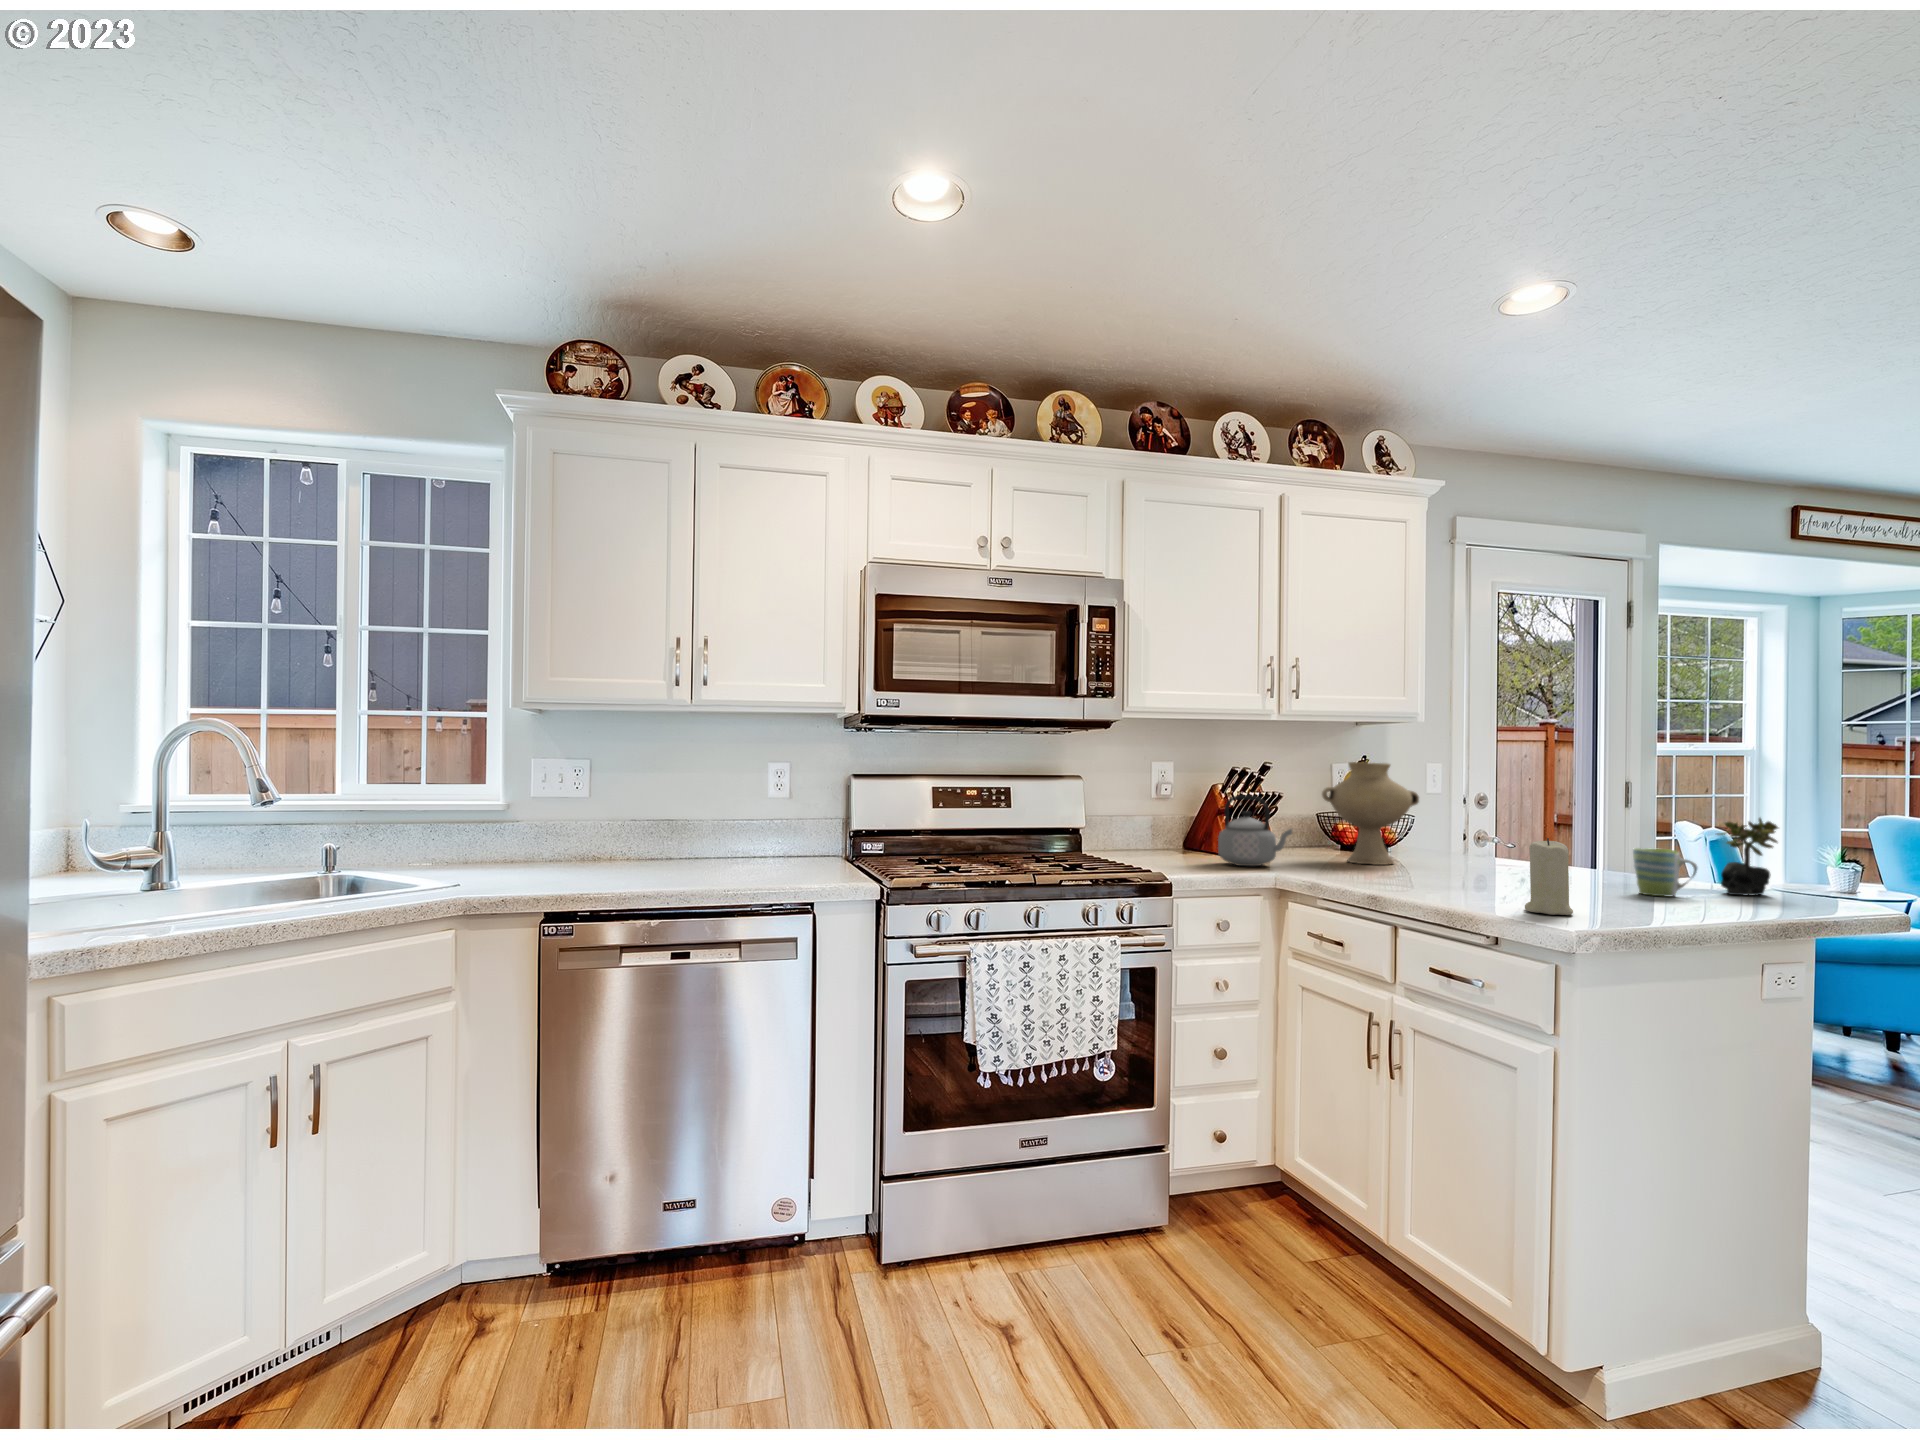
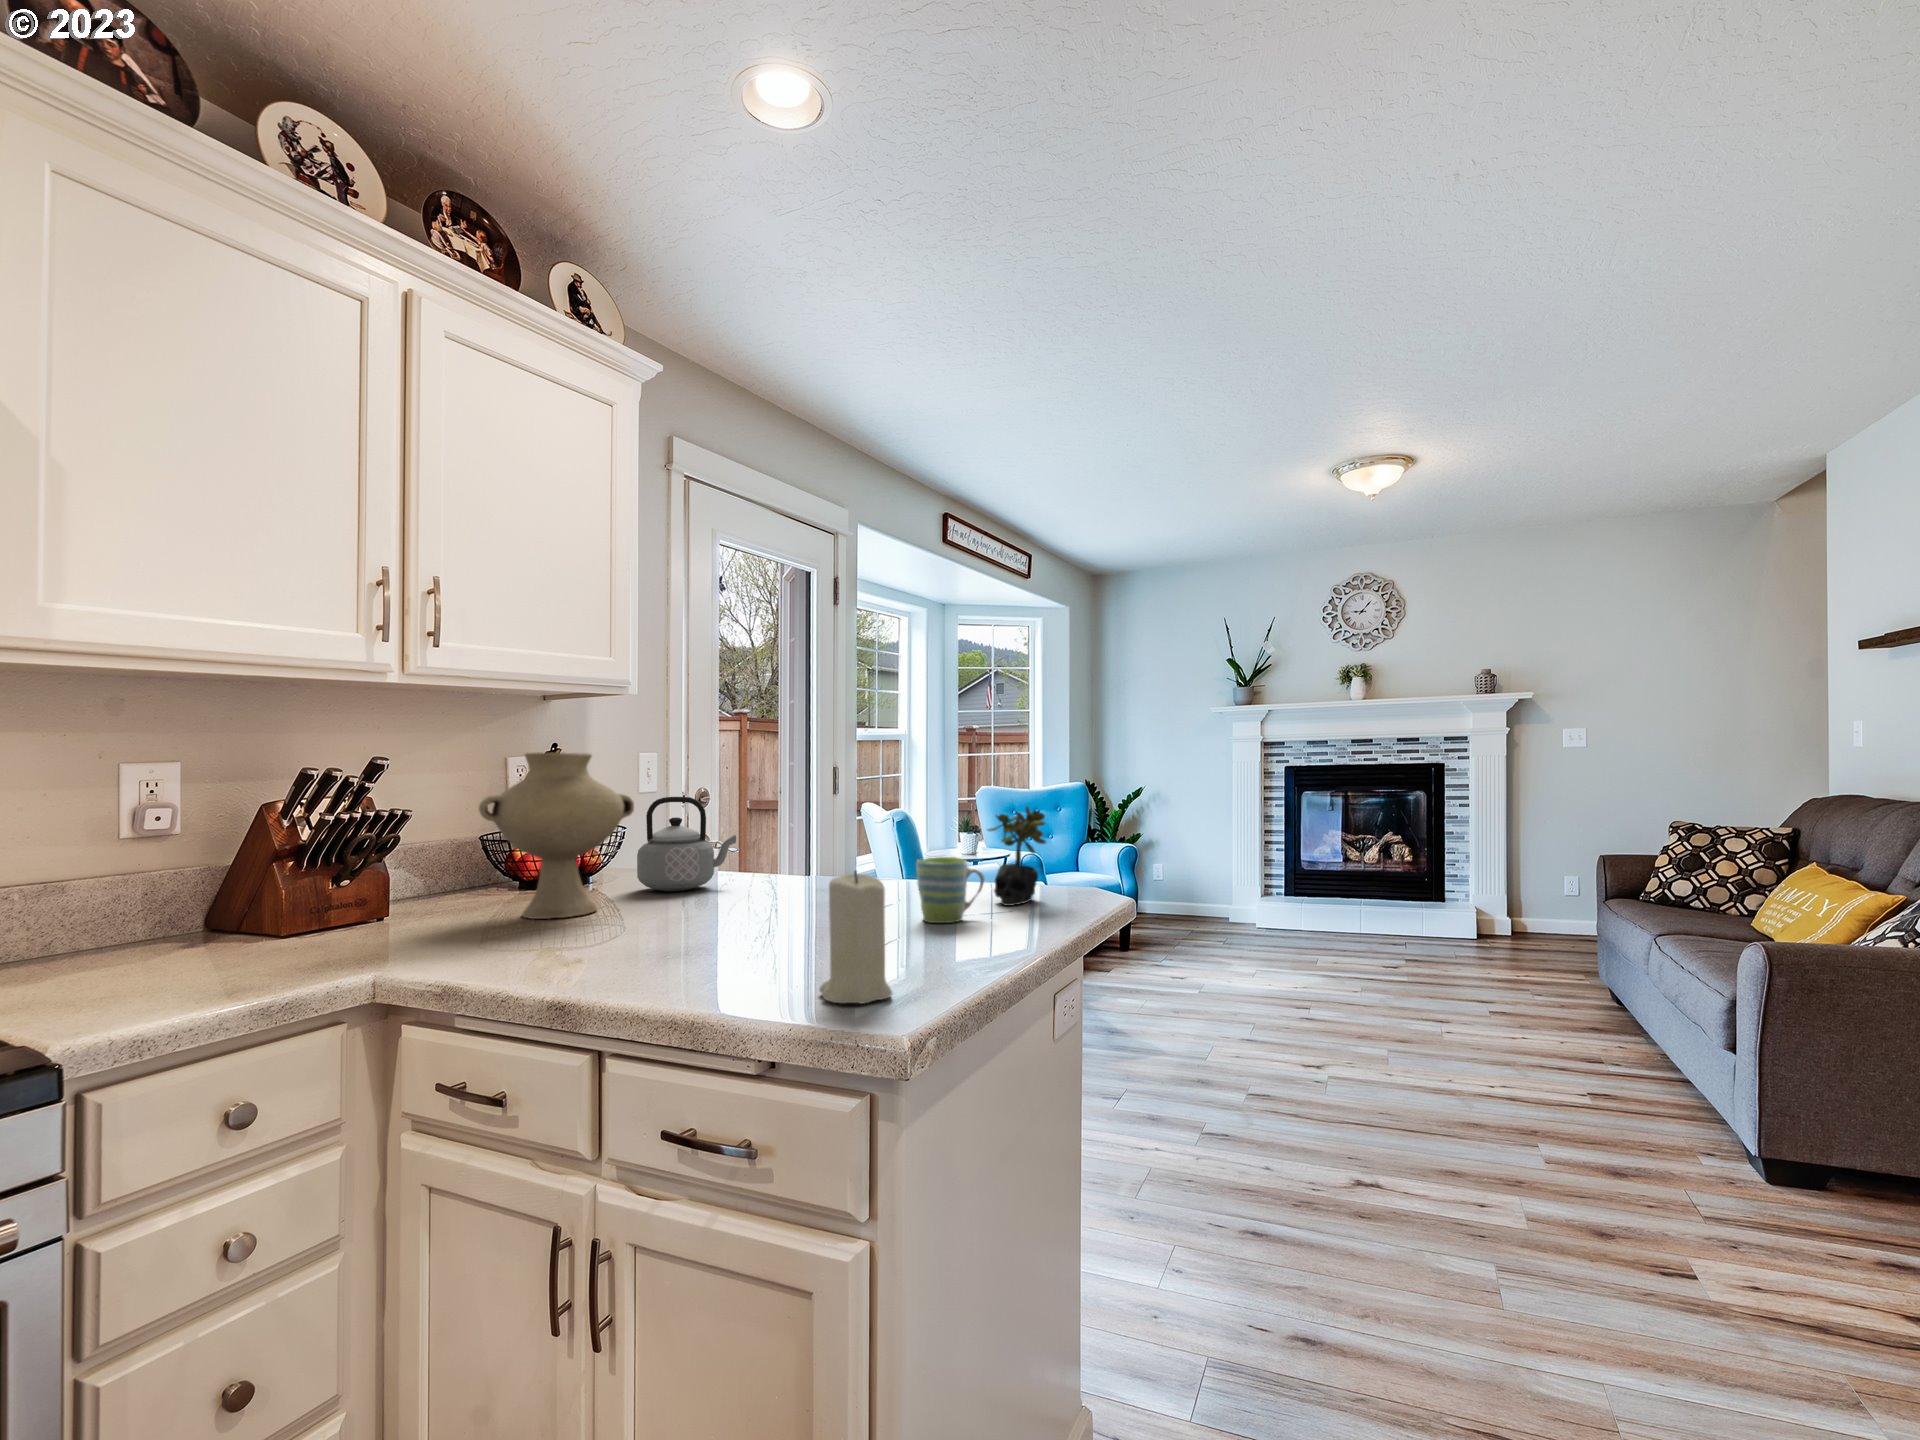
teapot: present [1218,795,1292,866] -> present [637,797,736,891]

